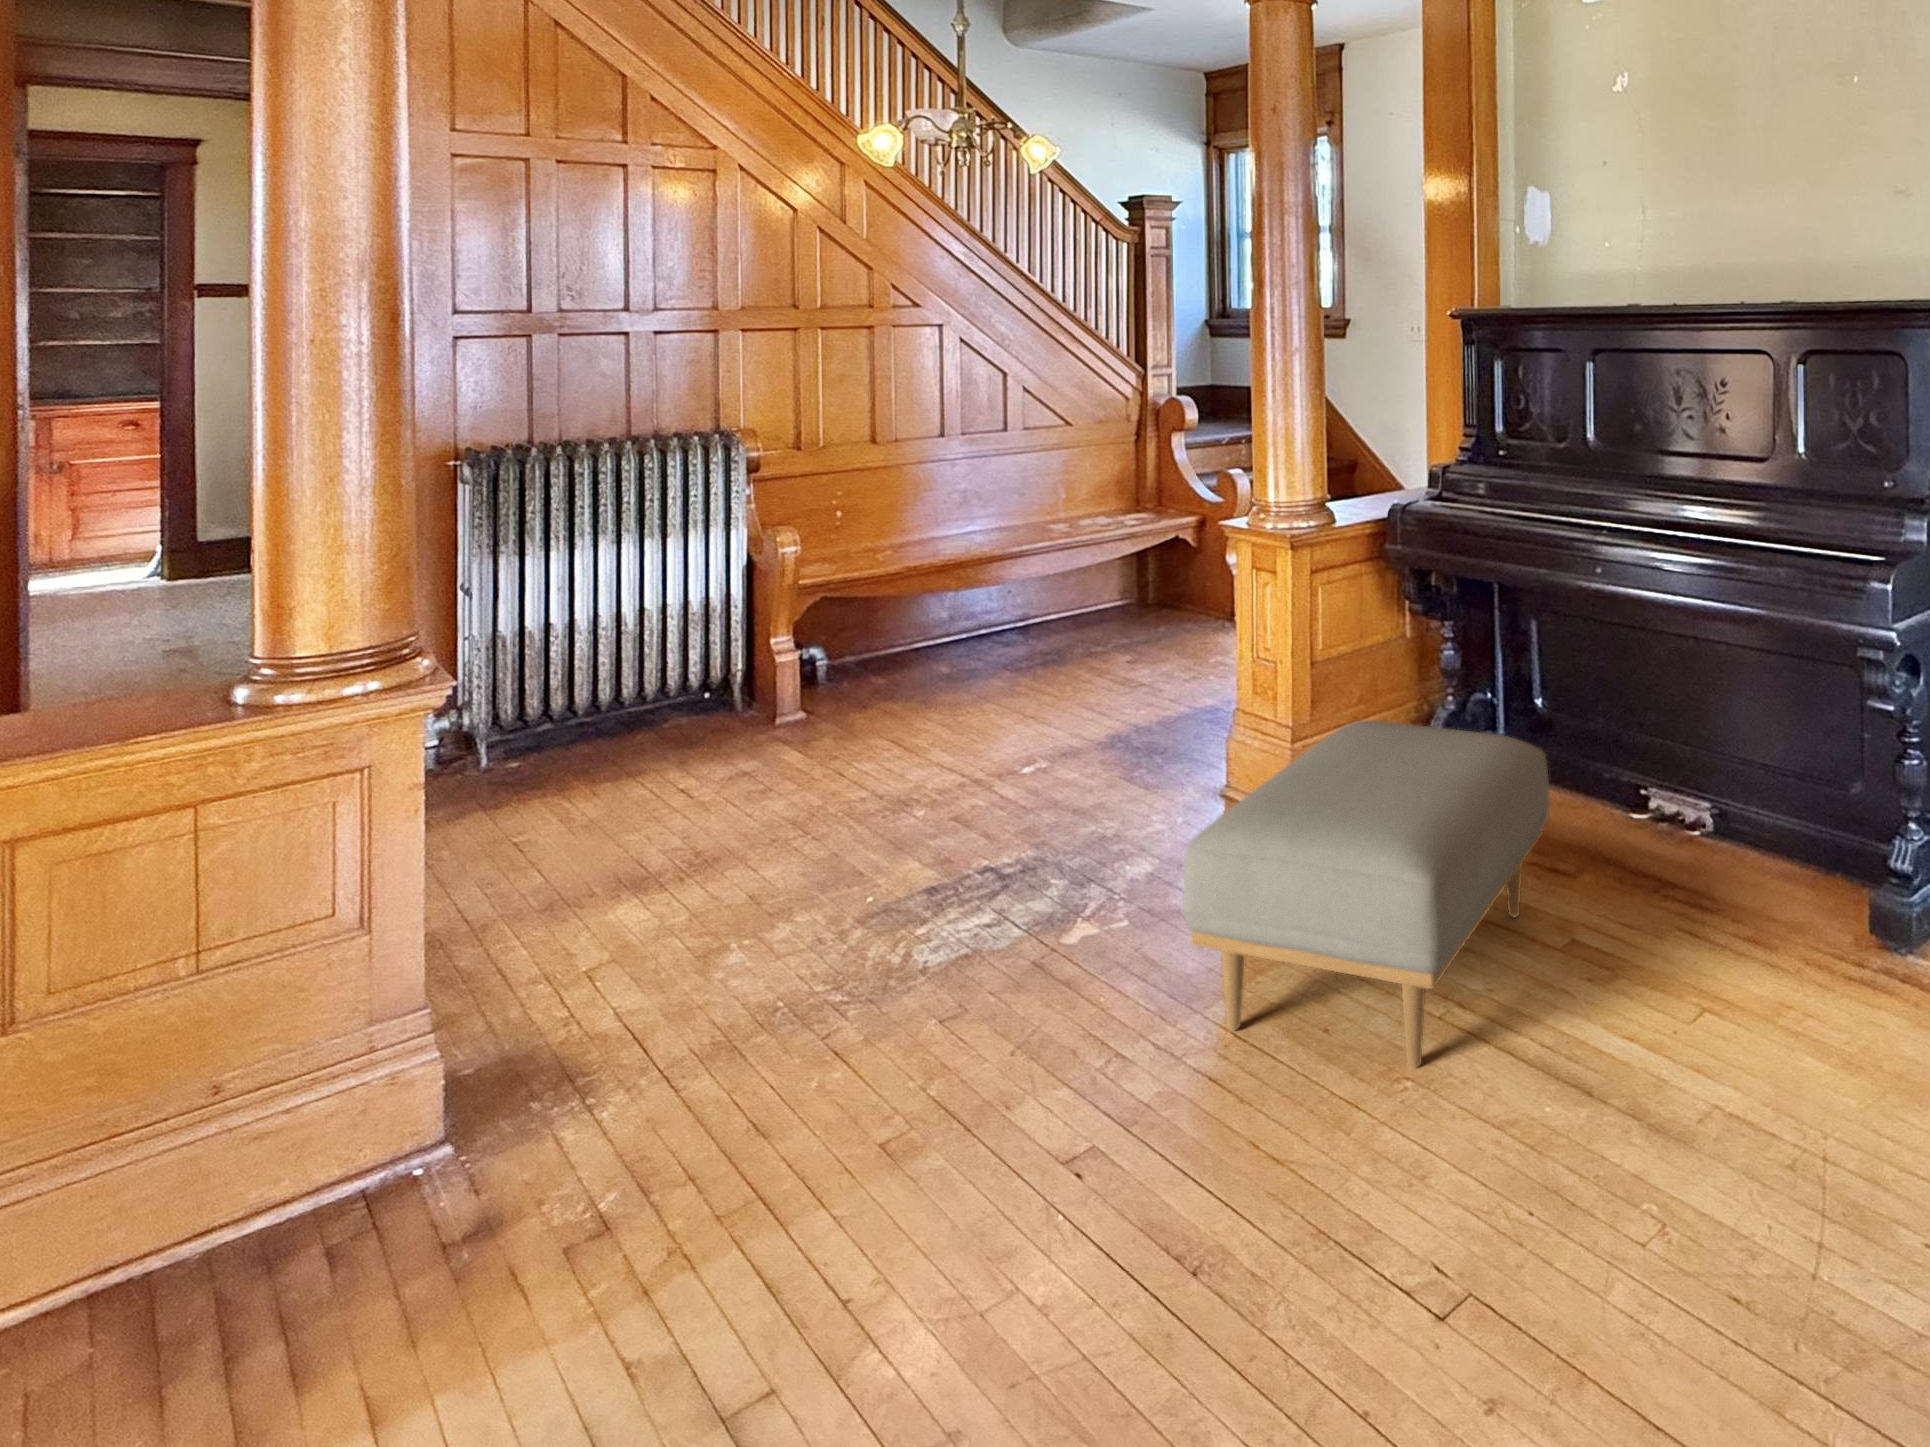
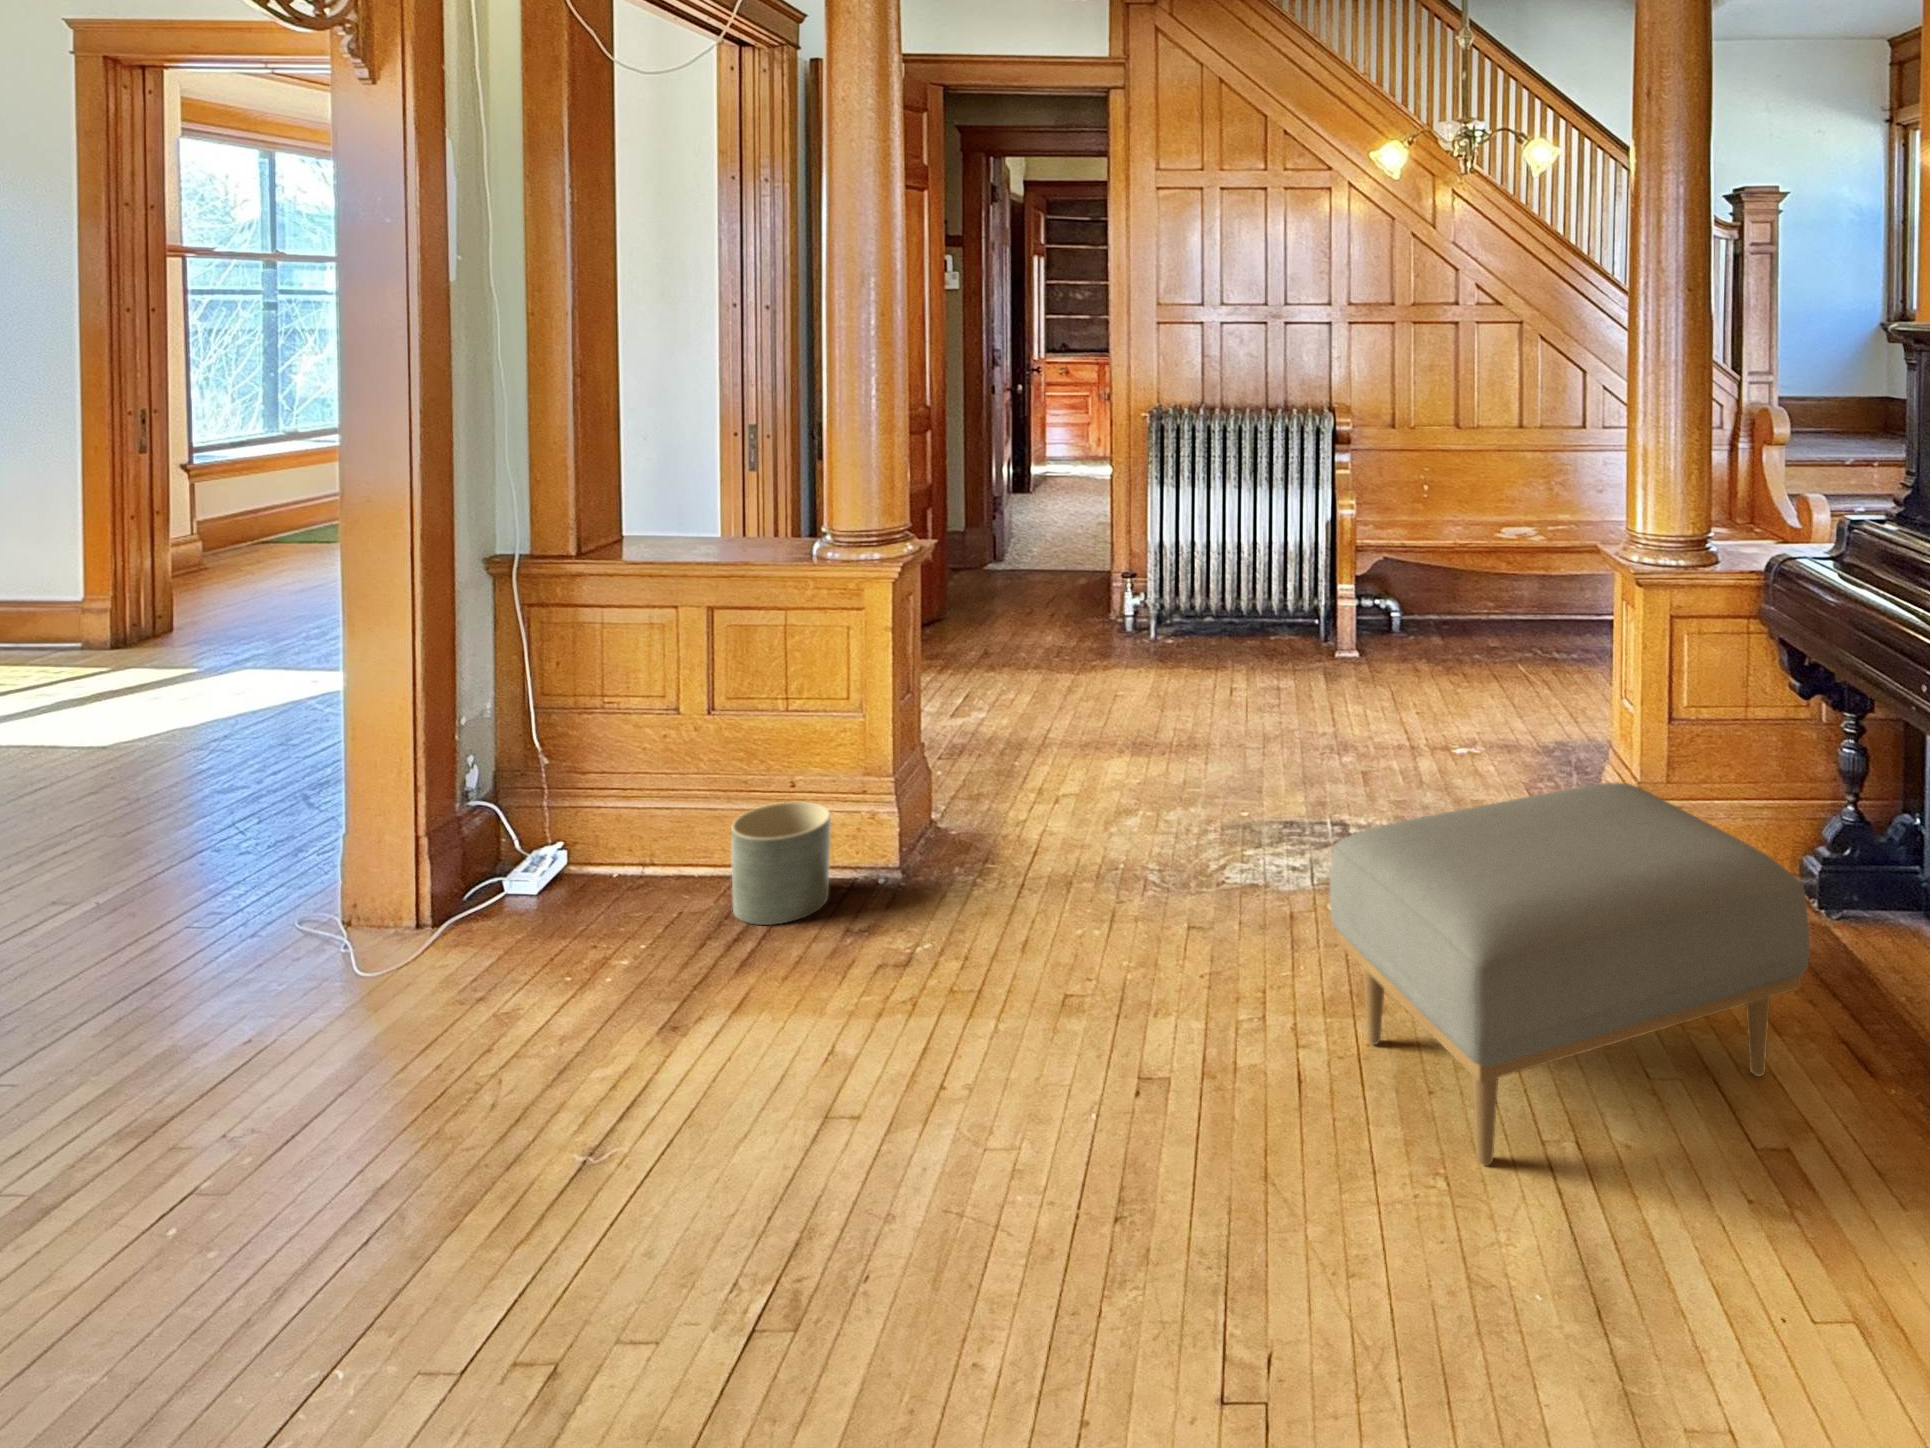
planter: none [144,1086,349,1320] -> present [731,802,831,925]

